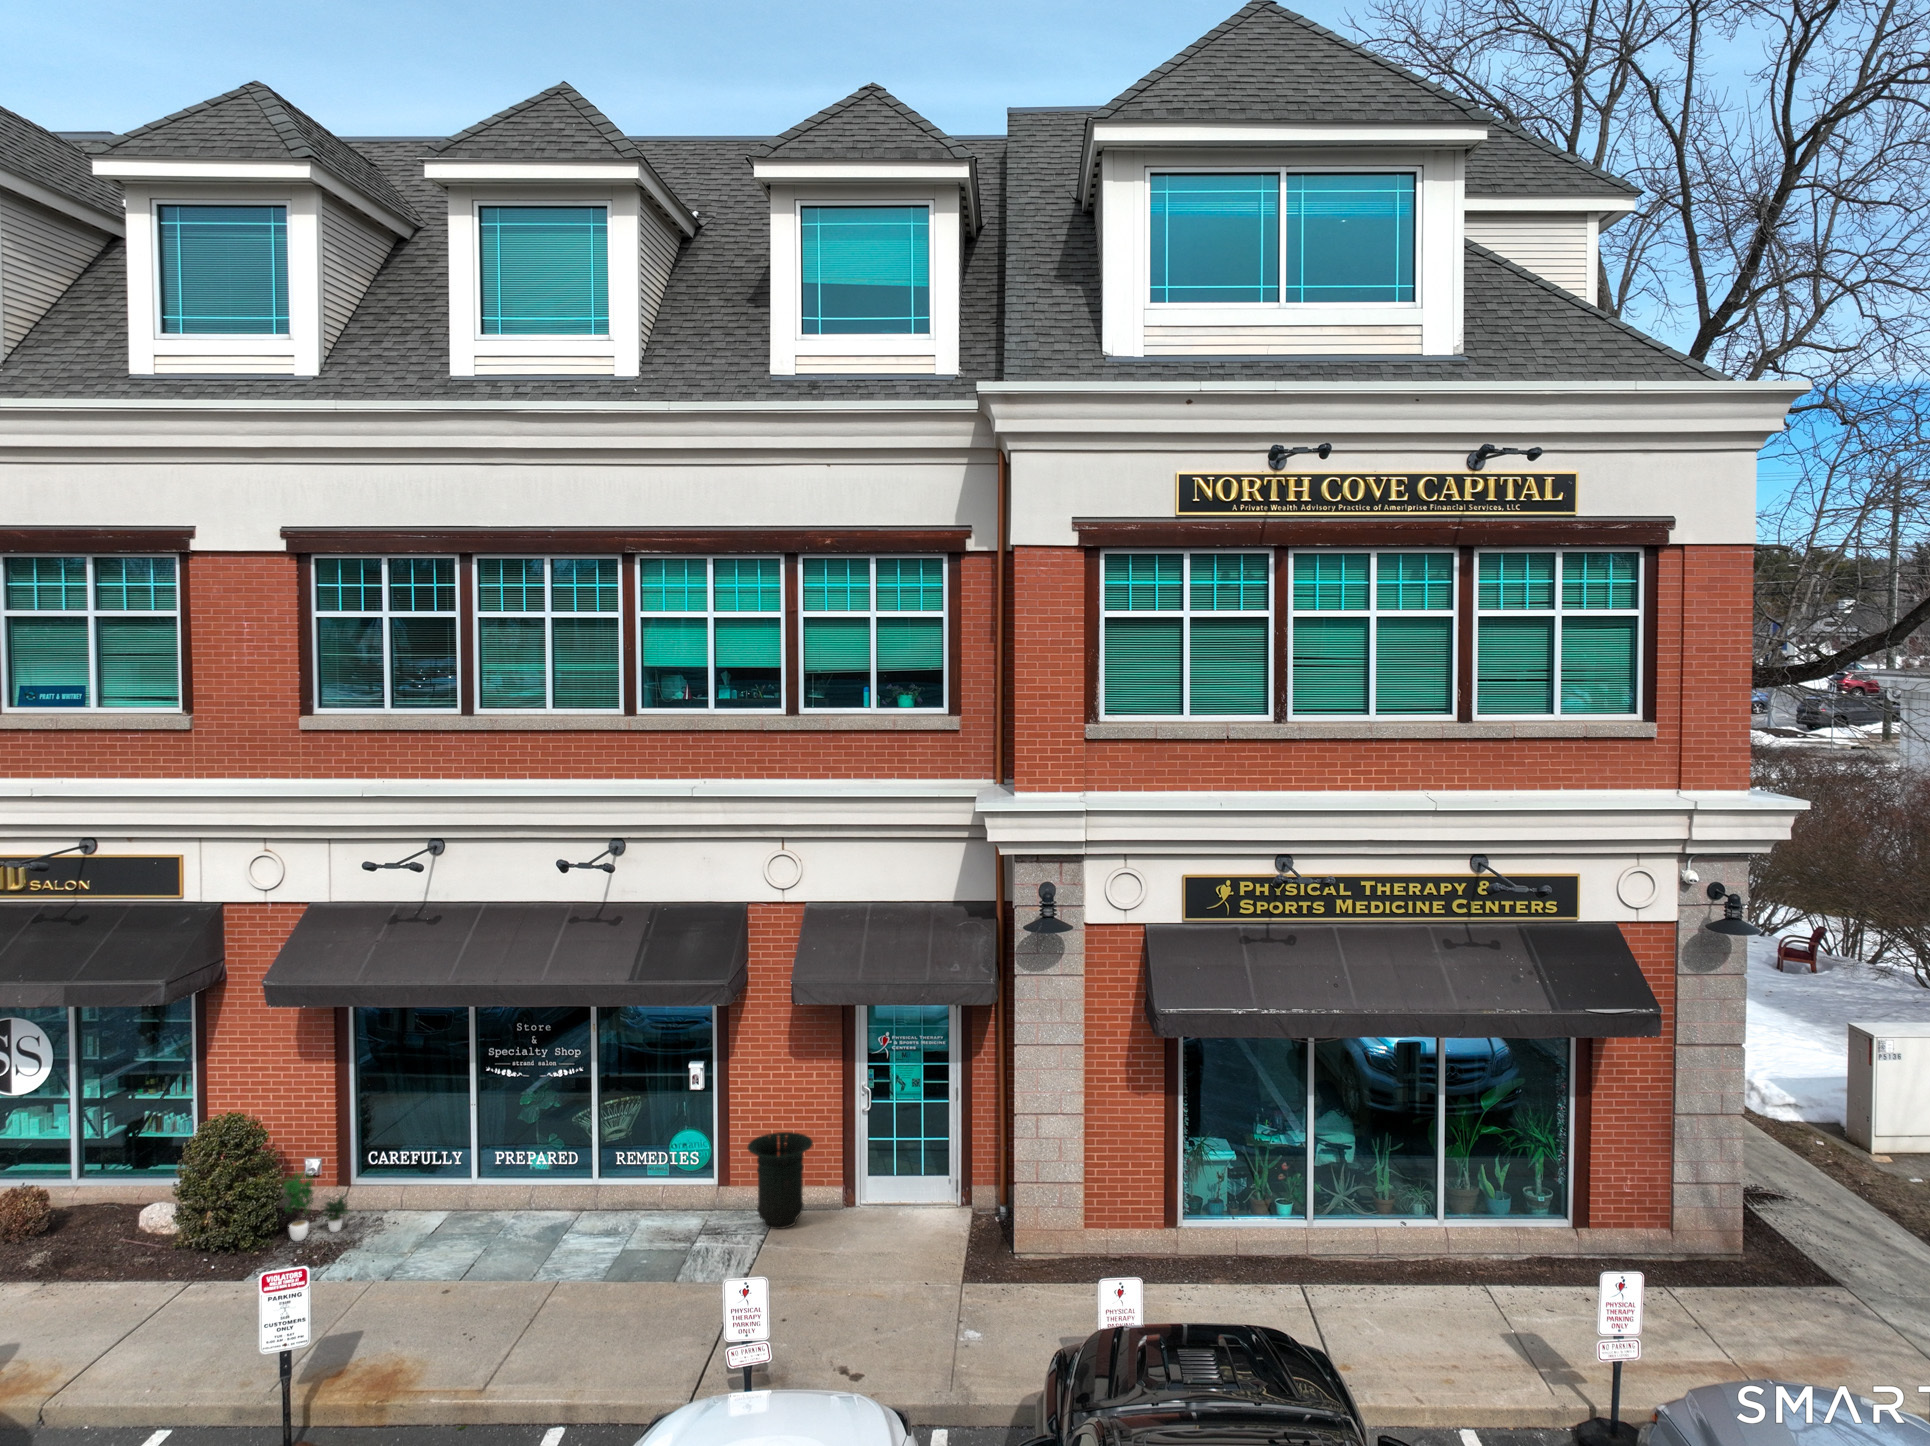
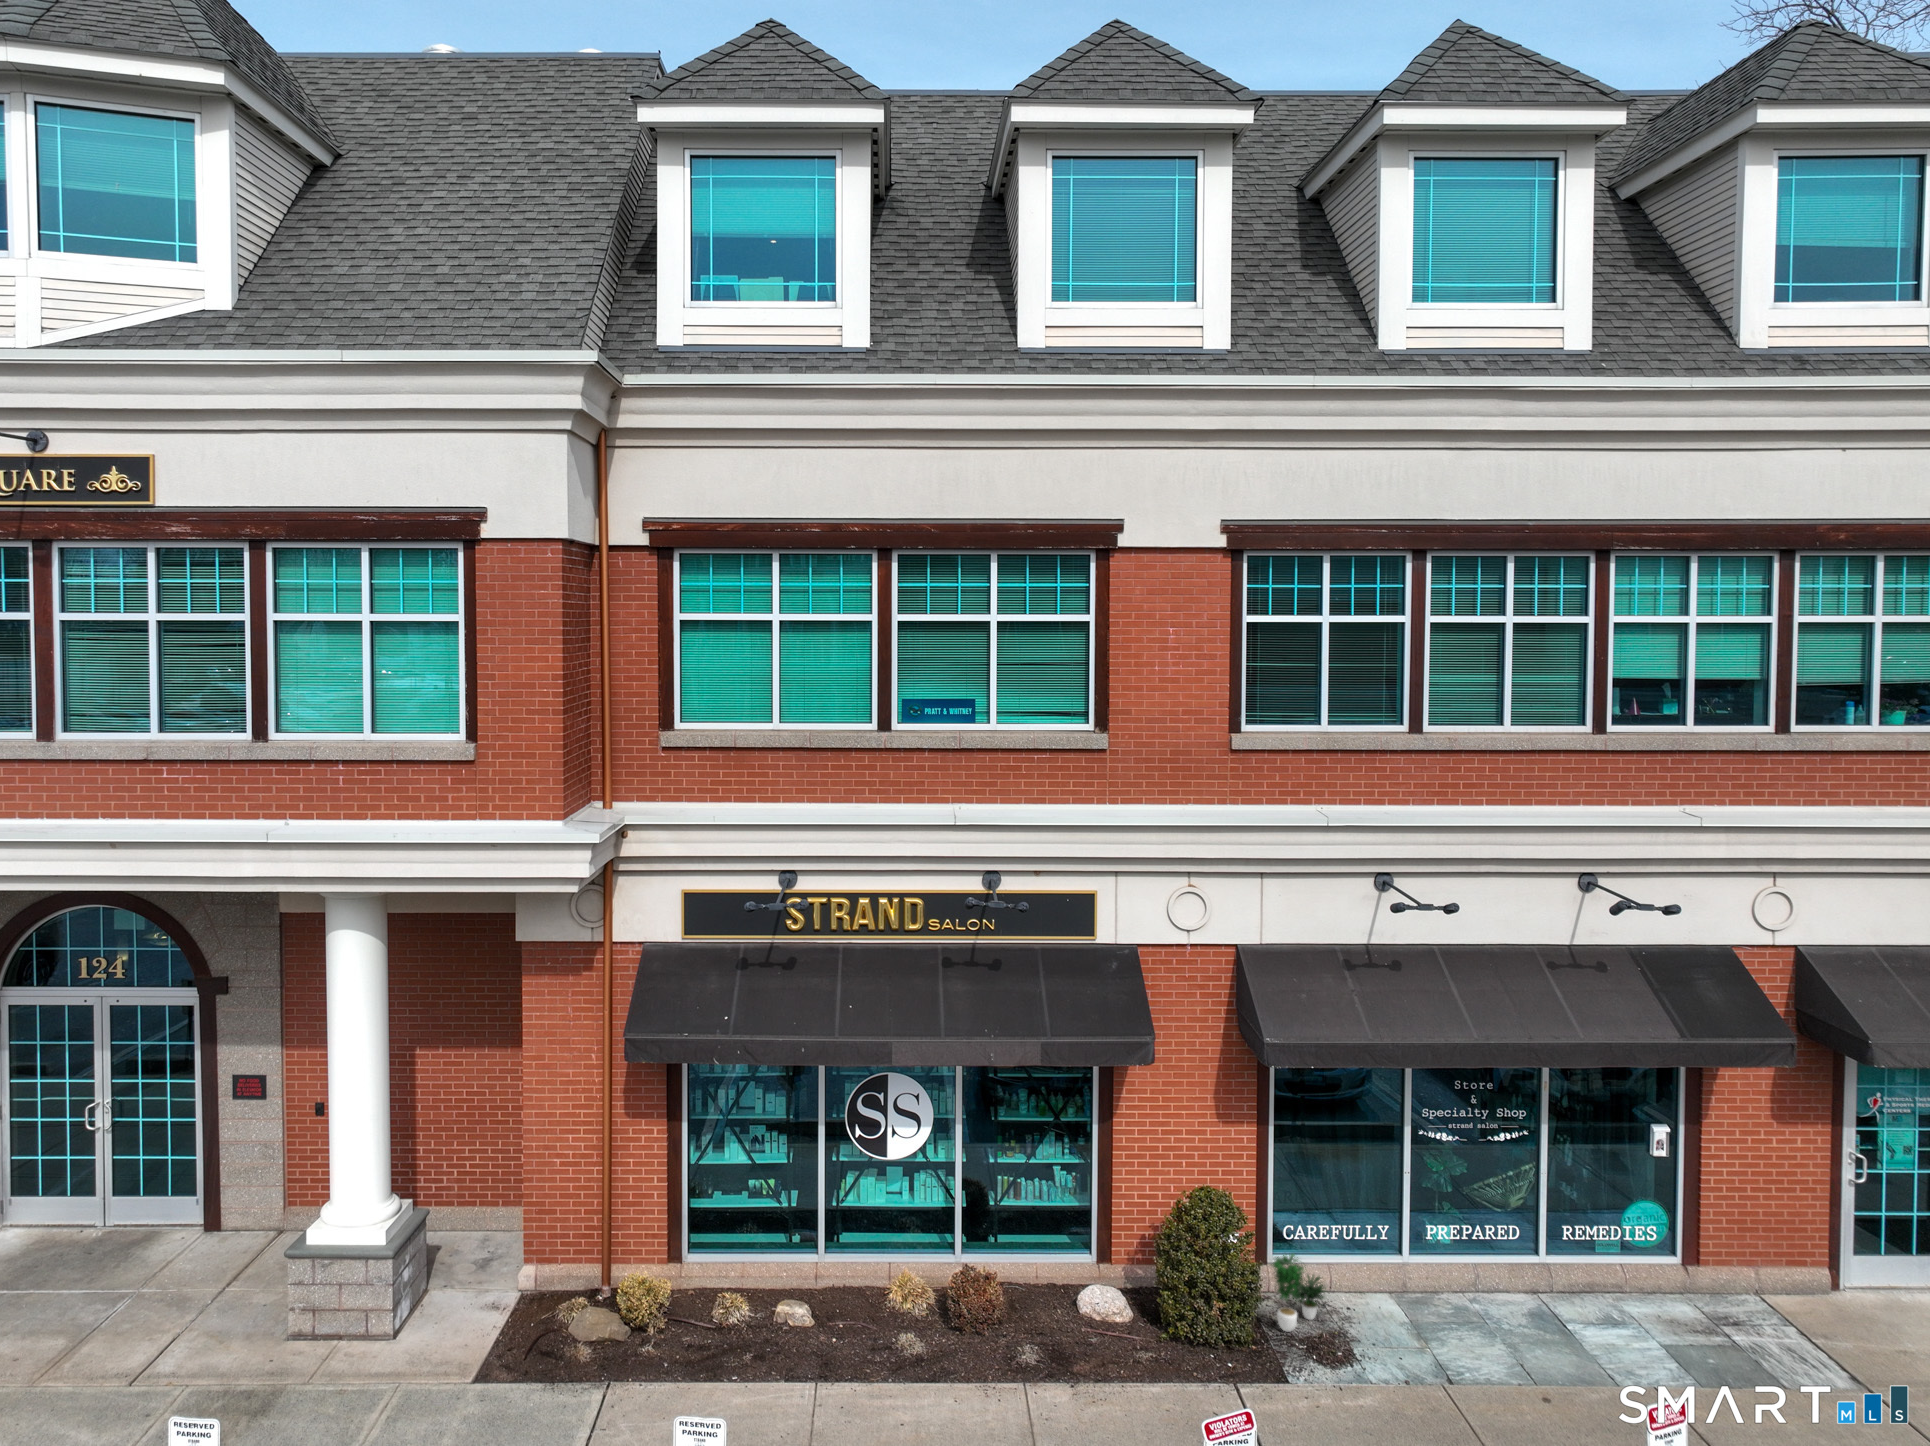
trash can: present [747,1132,813,1229] -> none [1750,1206,1838,1319]

